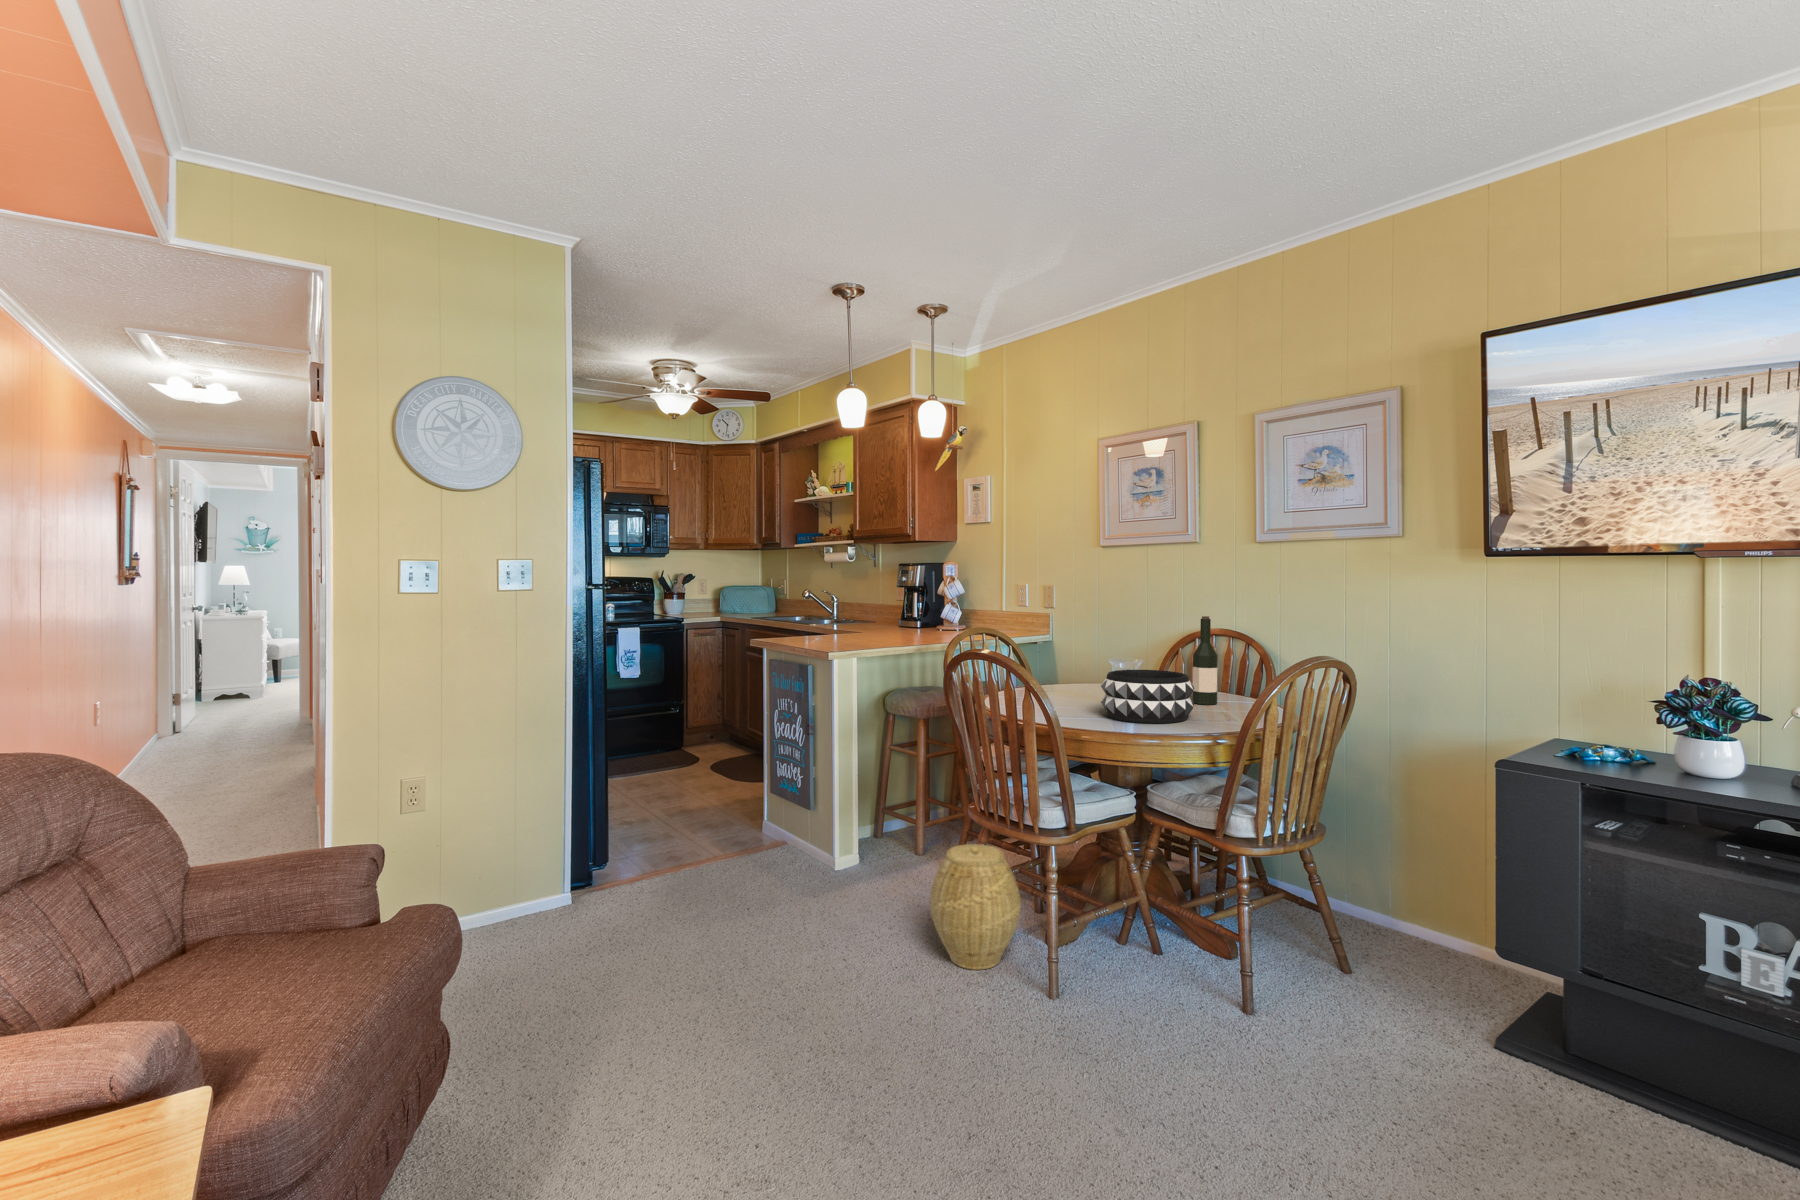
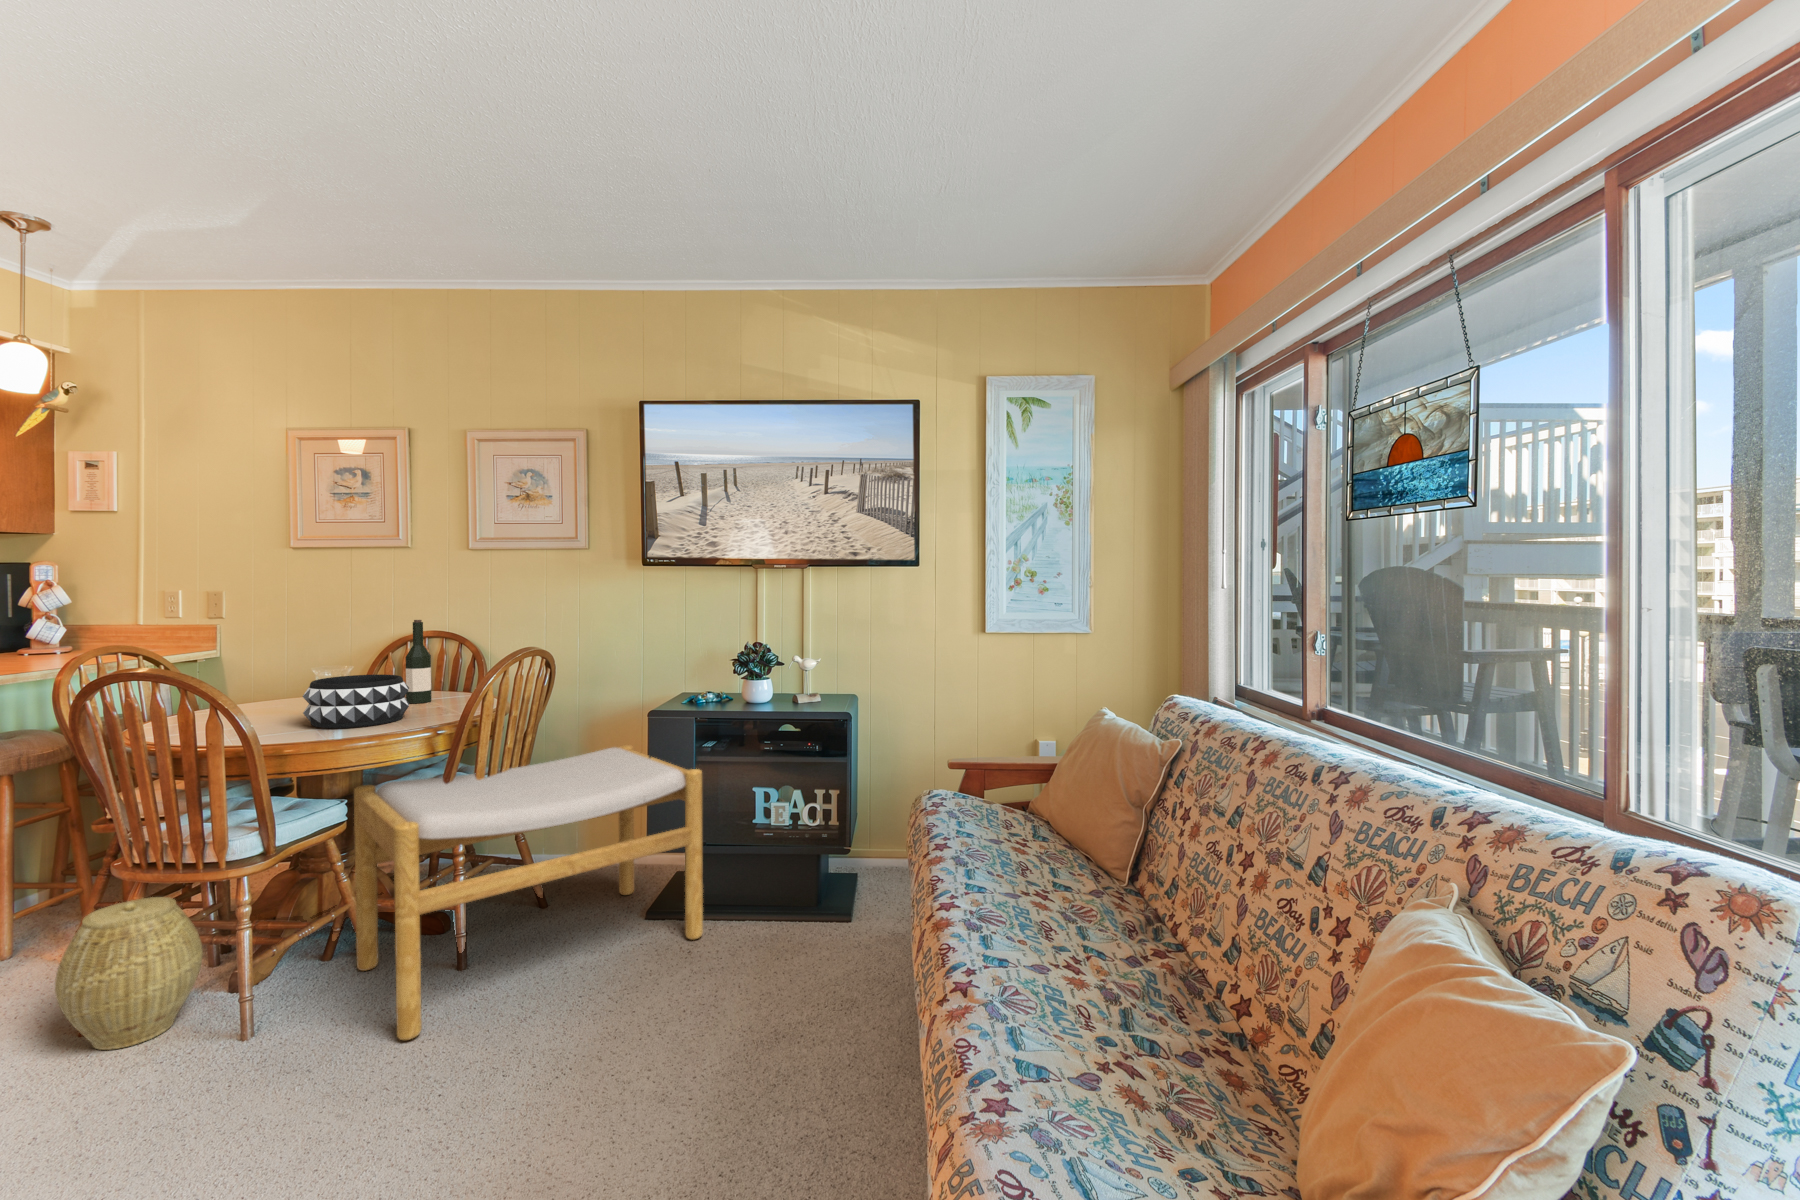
footstool: none [1139,783,1594,1112] -> present [354,745,703,1040]

